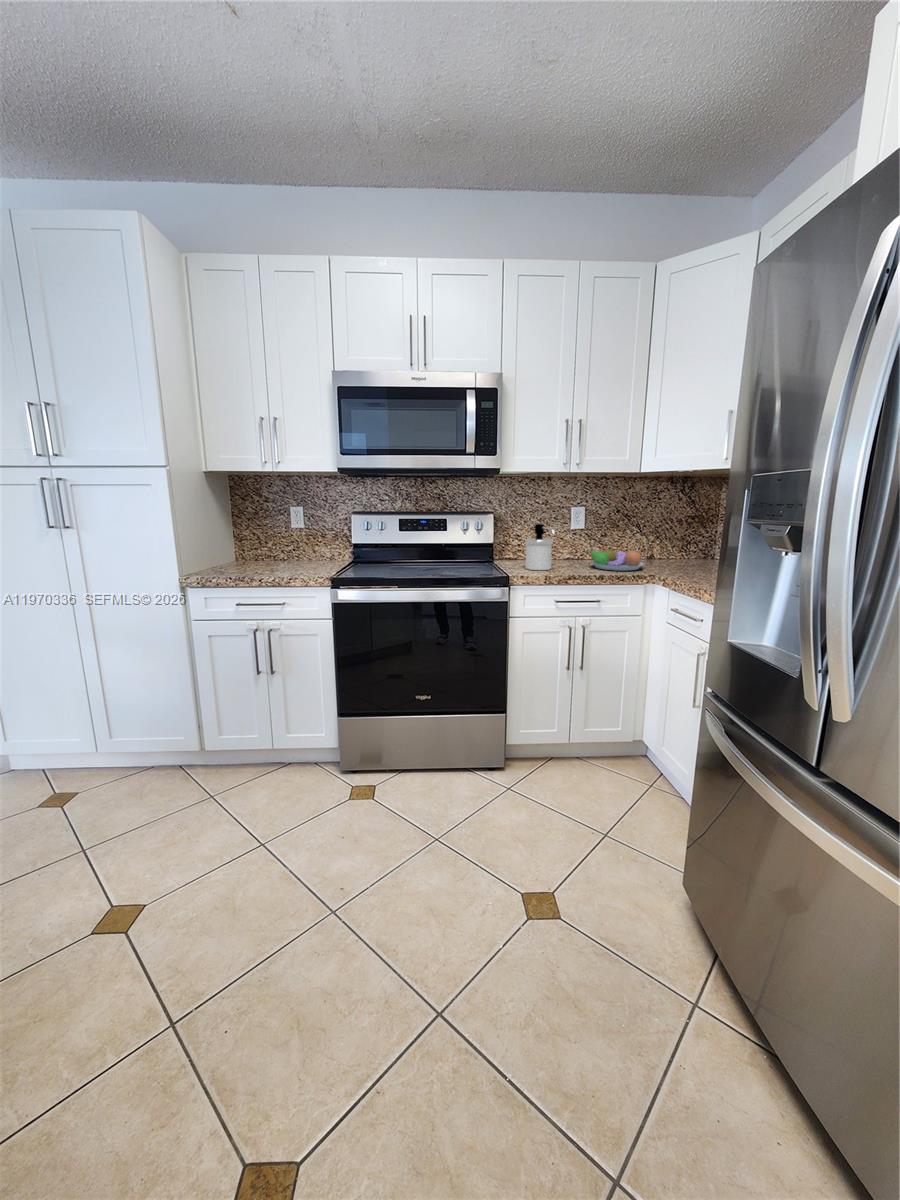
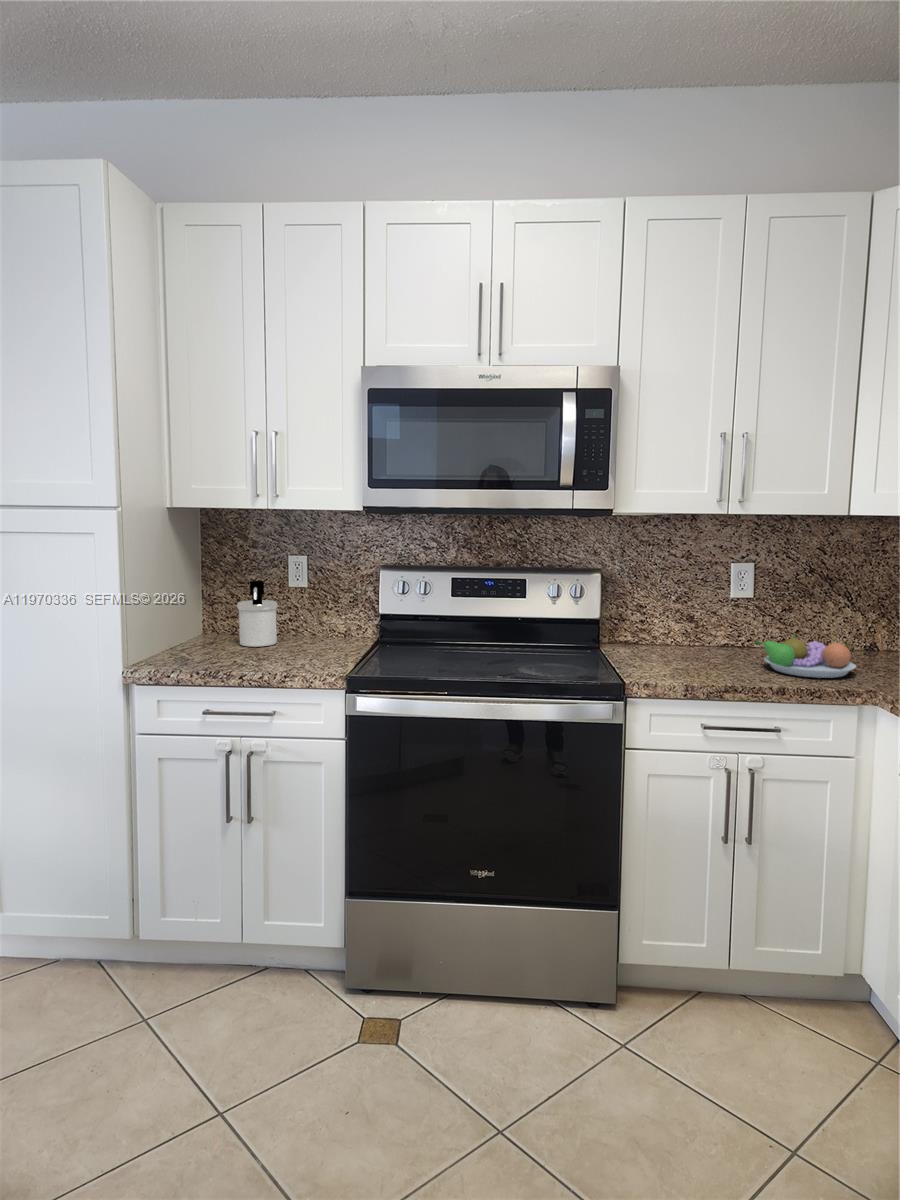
soap dispenser: present [525,524,555,570] -> present [237,581,277,647]

